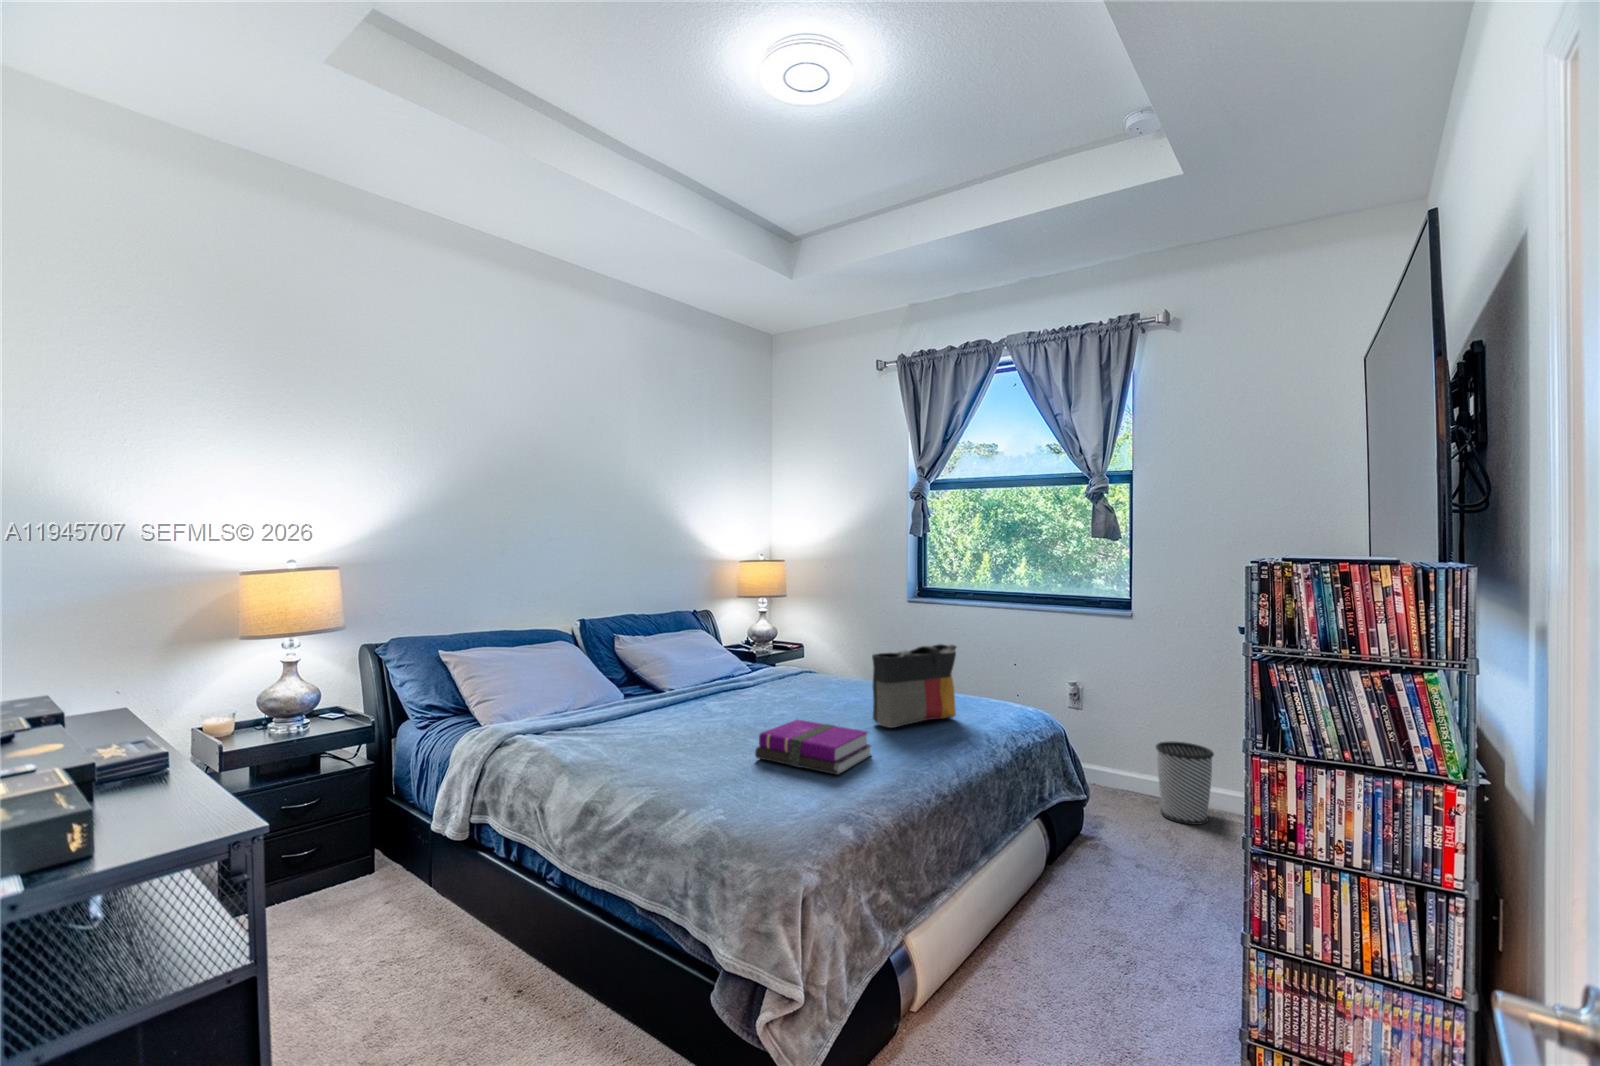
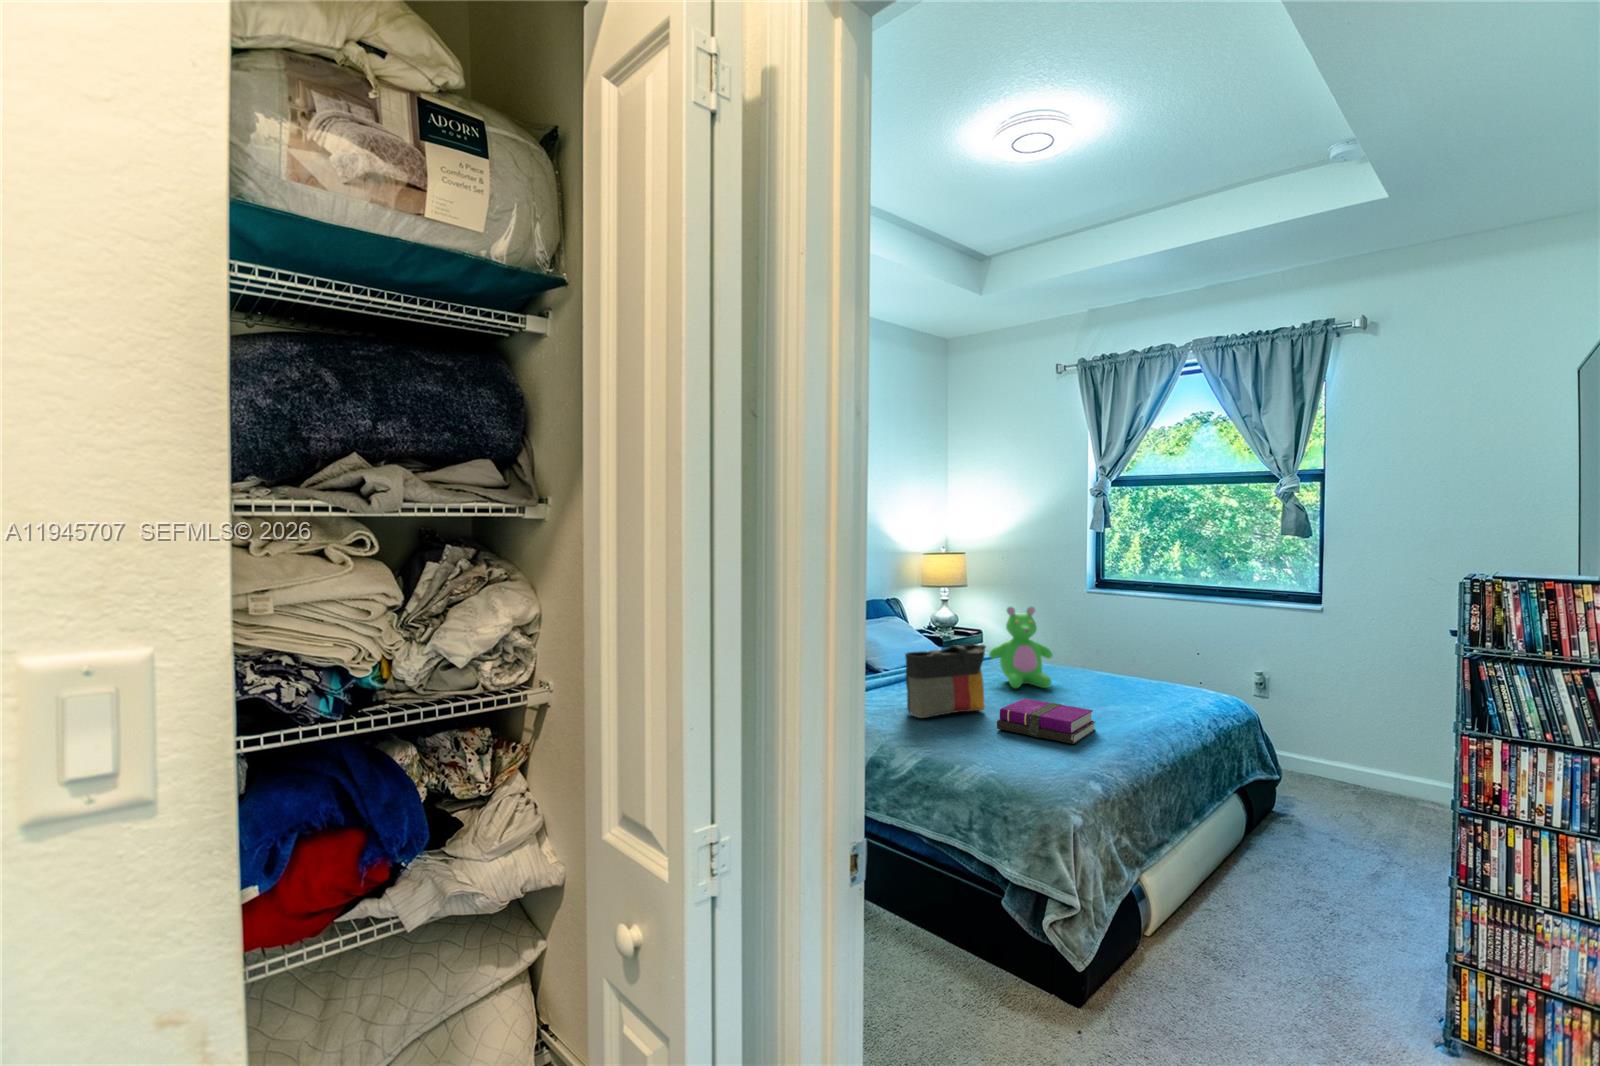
teddy bear: none [778,612,849,707] -> present [989,606,1053,688]
tote bag: present [872,644,956,728] -> present [905,644,986,718]
wastebasket: present [1156,741,1214,825] -> none [1348,730,1411,808]

